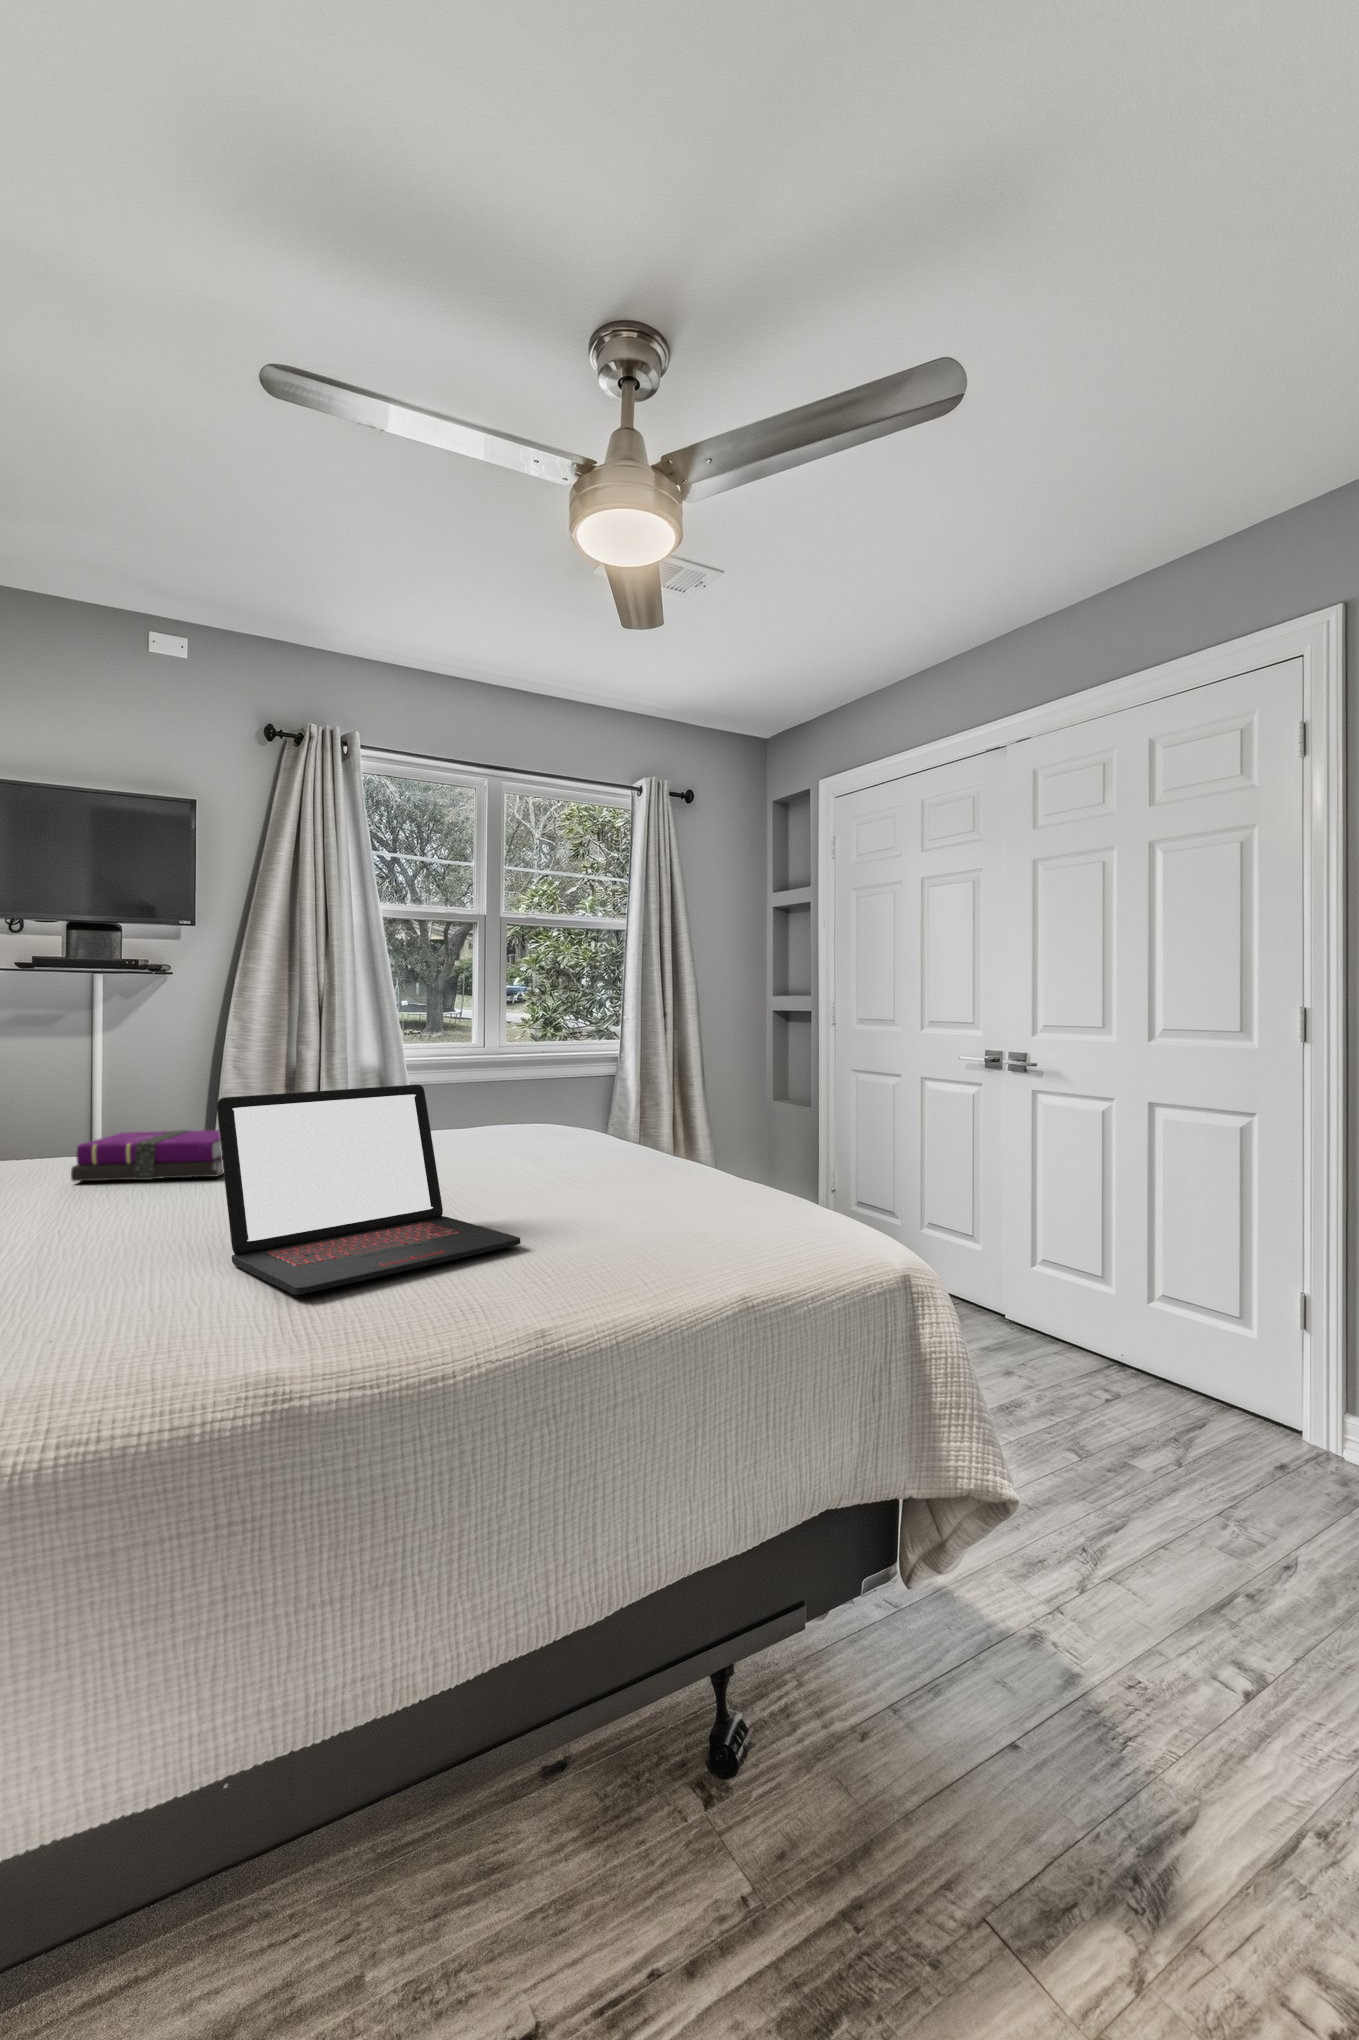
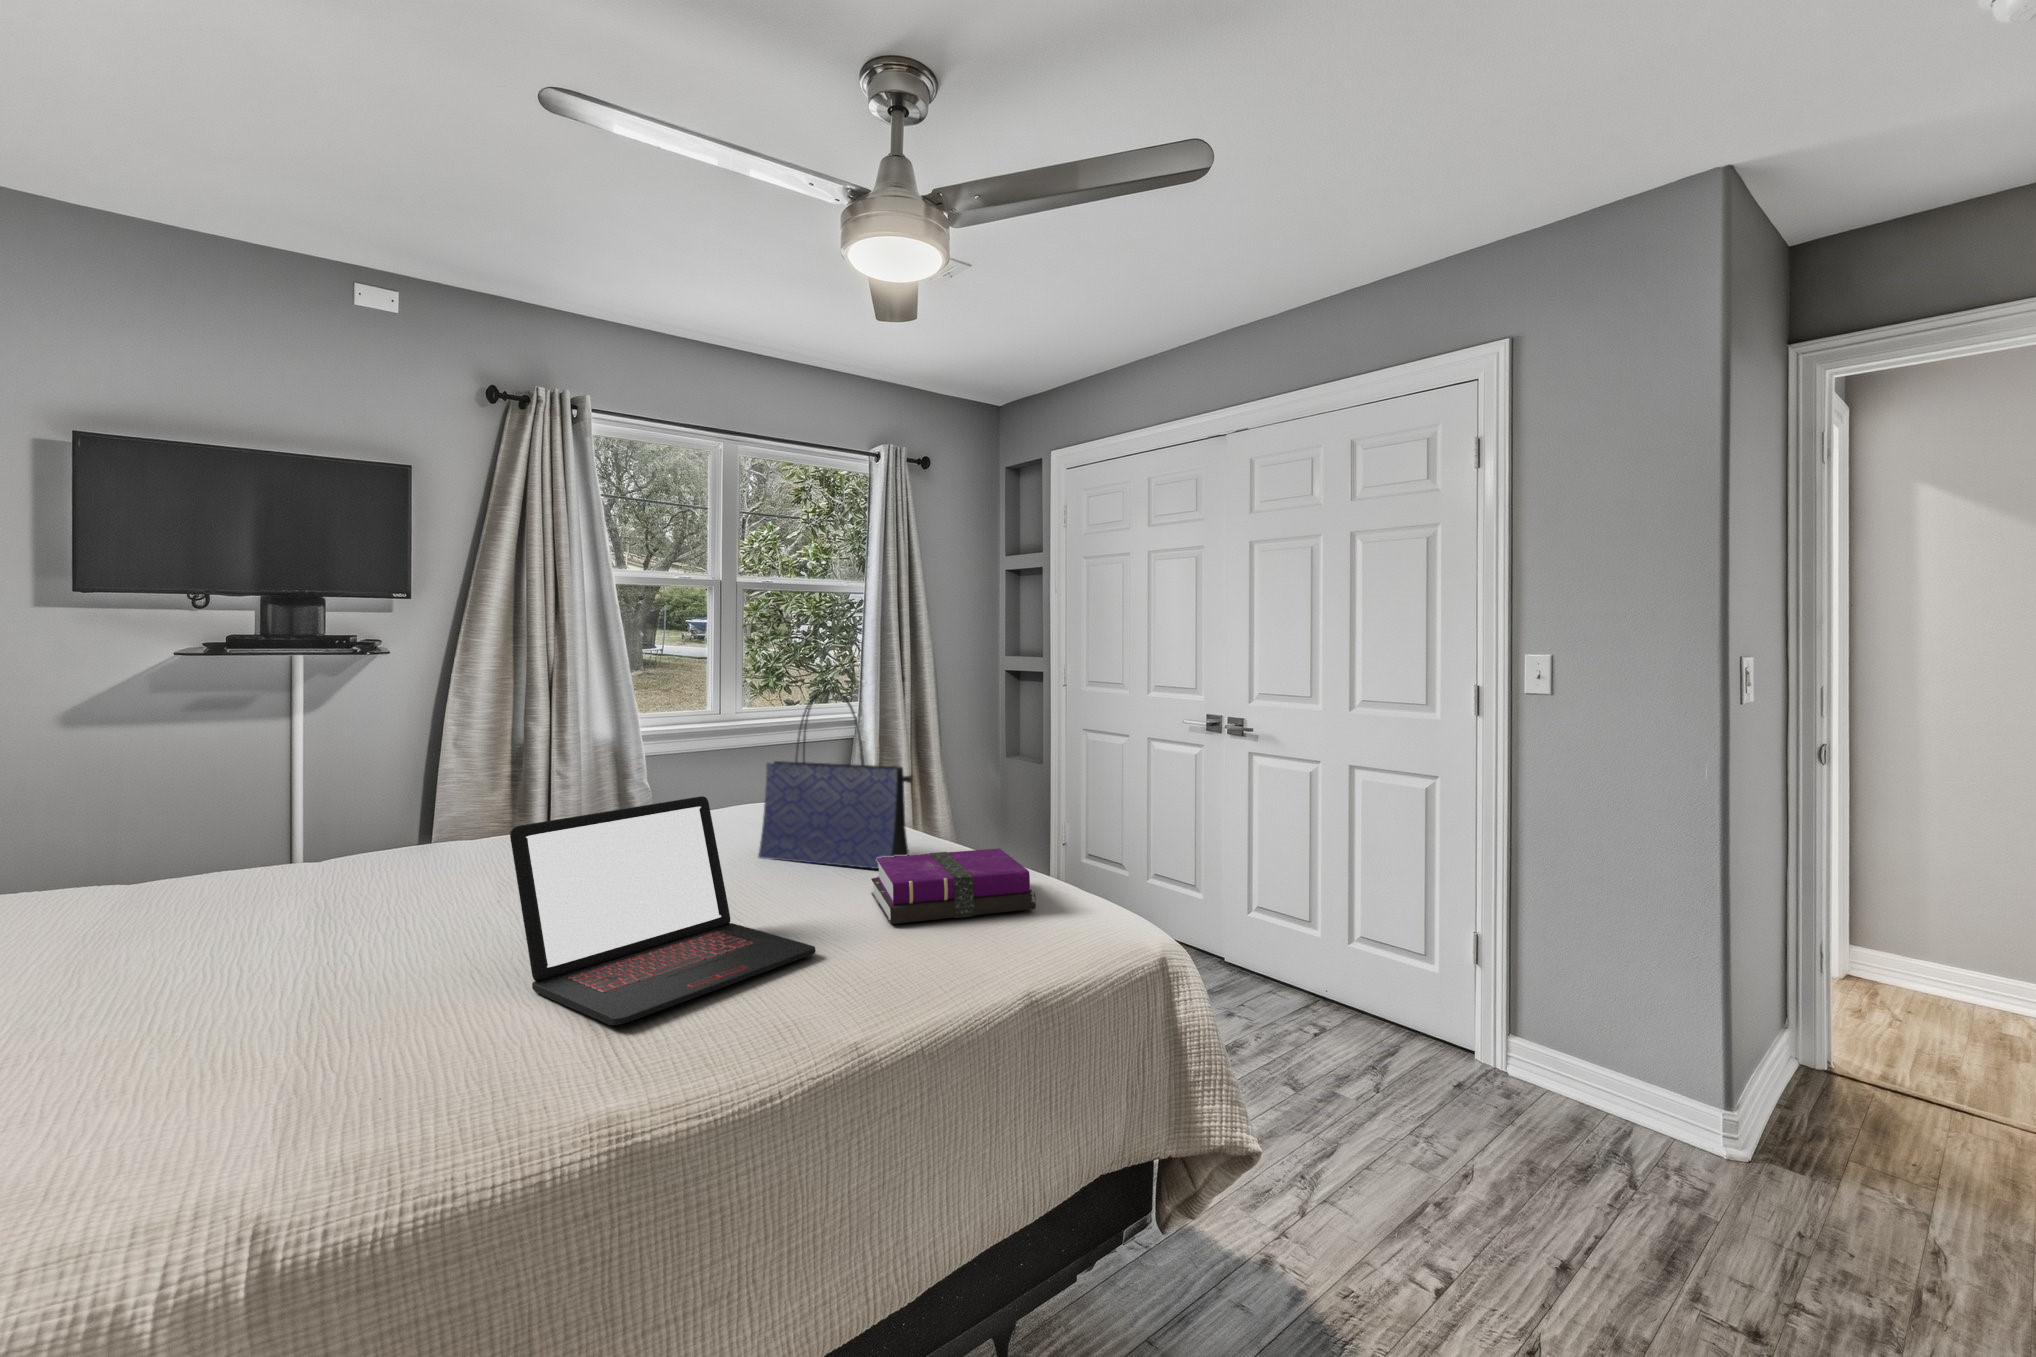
tote bag: none [491,992,645,1180] -> present [758,689,912,869]
notebook: present [71,1130,224,1182] -> present [871,848,1036,924]

